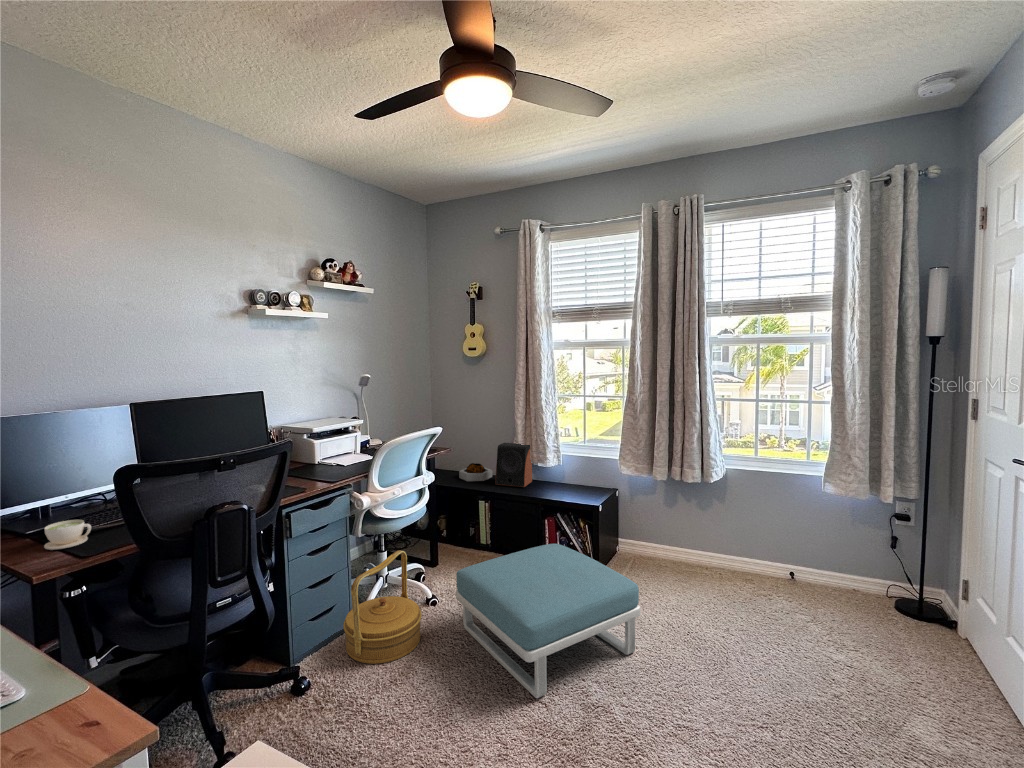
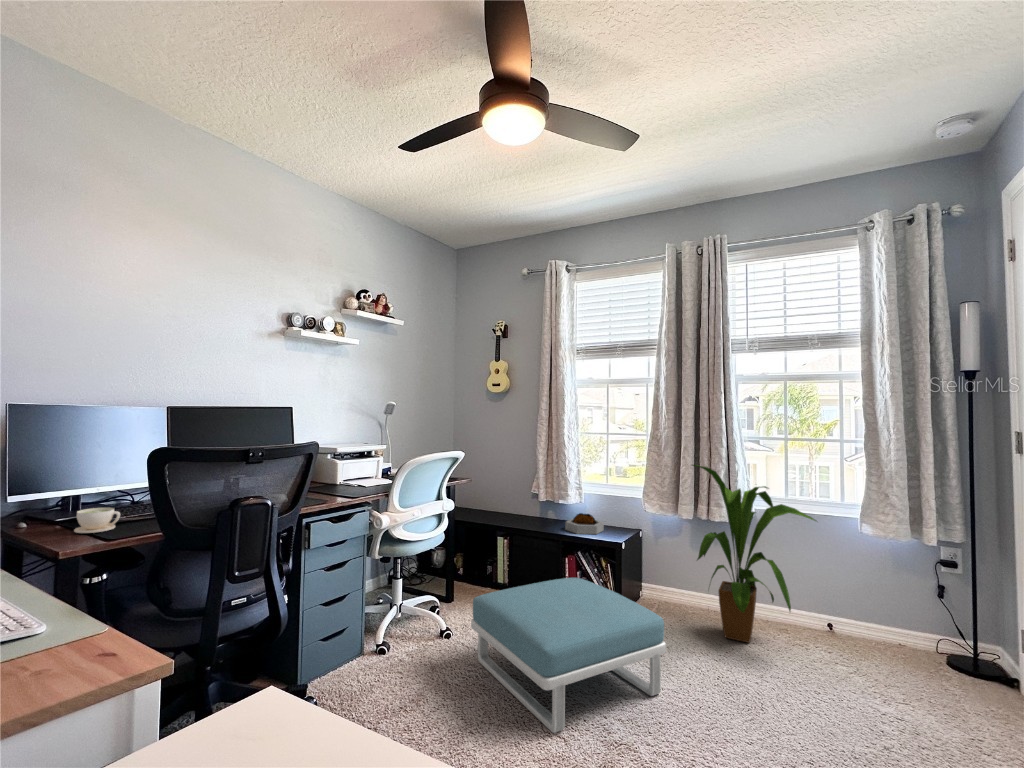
house plant: none [664,432,785,595] -> present [692,465,816,643]
speaker: present [495,443,532,487] -> none [515,479,553,525]
decorative bowl: present [459,463,492,481] -> present [565,513,604,534]
woven basket: present [343,550,422,664] -> none [354,574,435,691]

